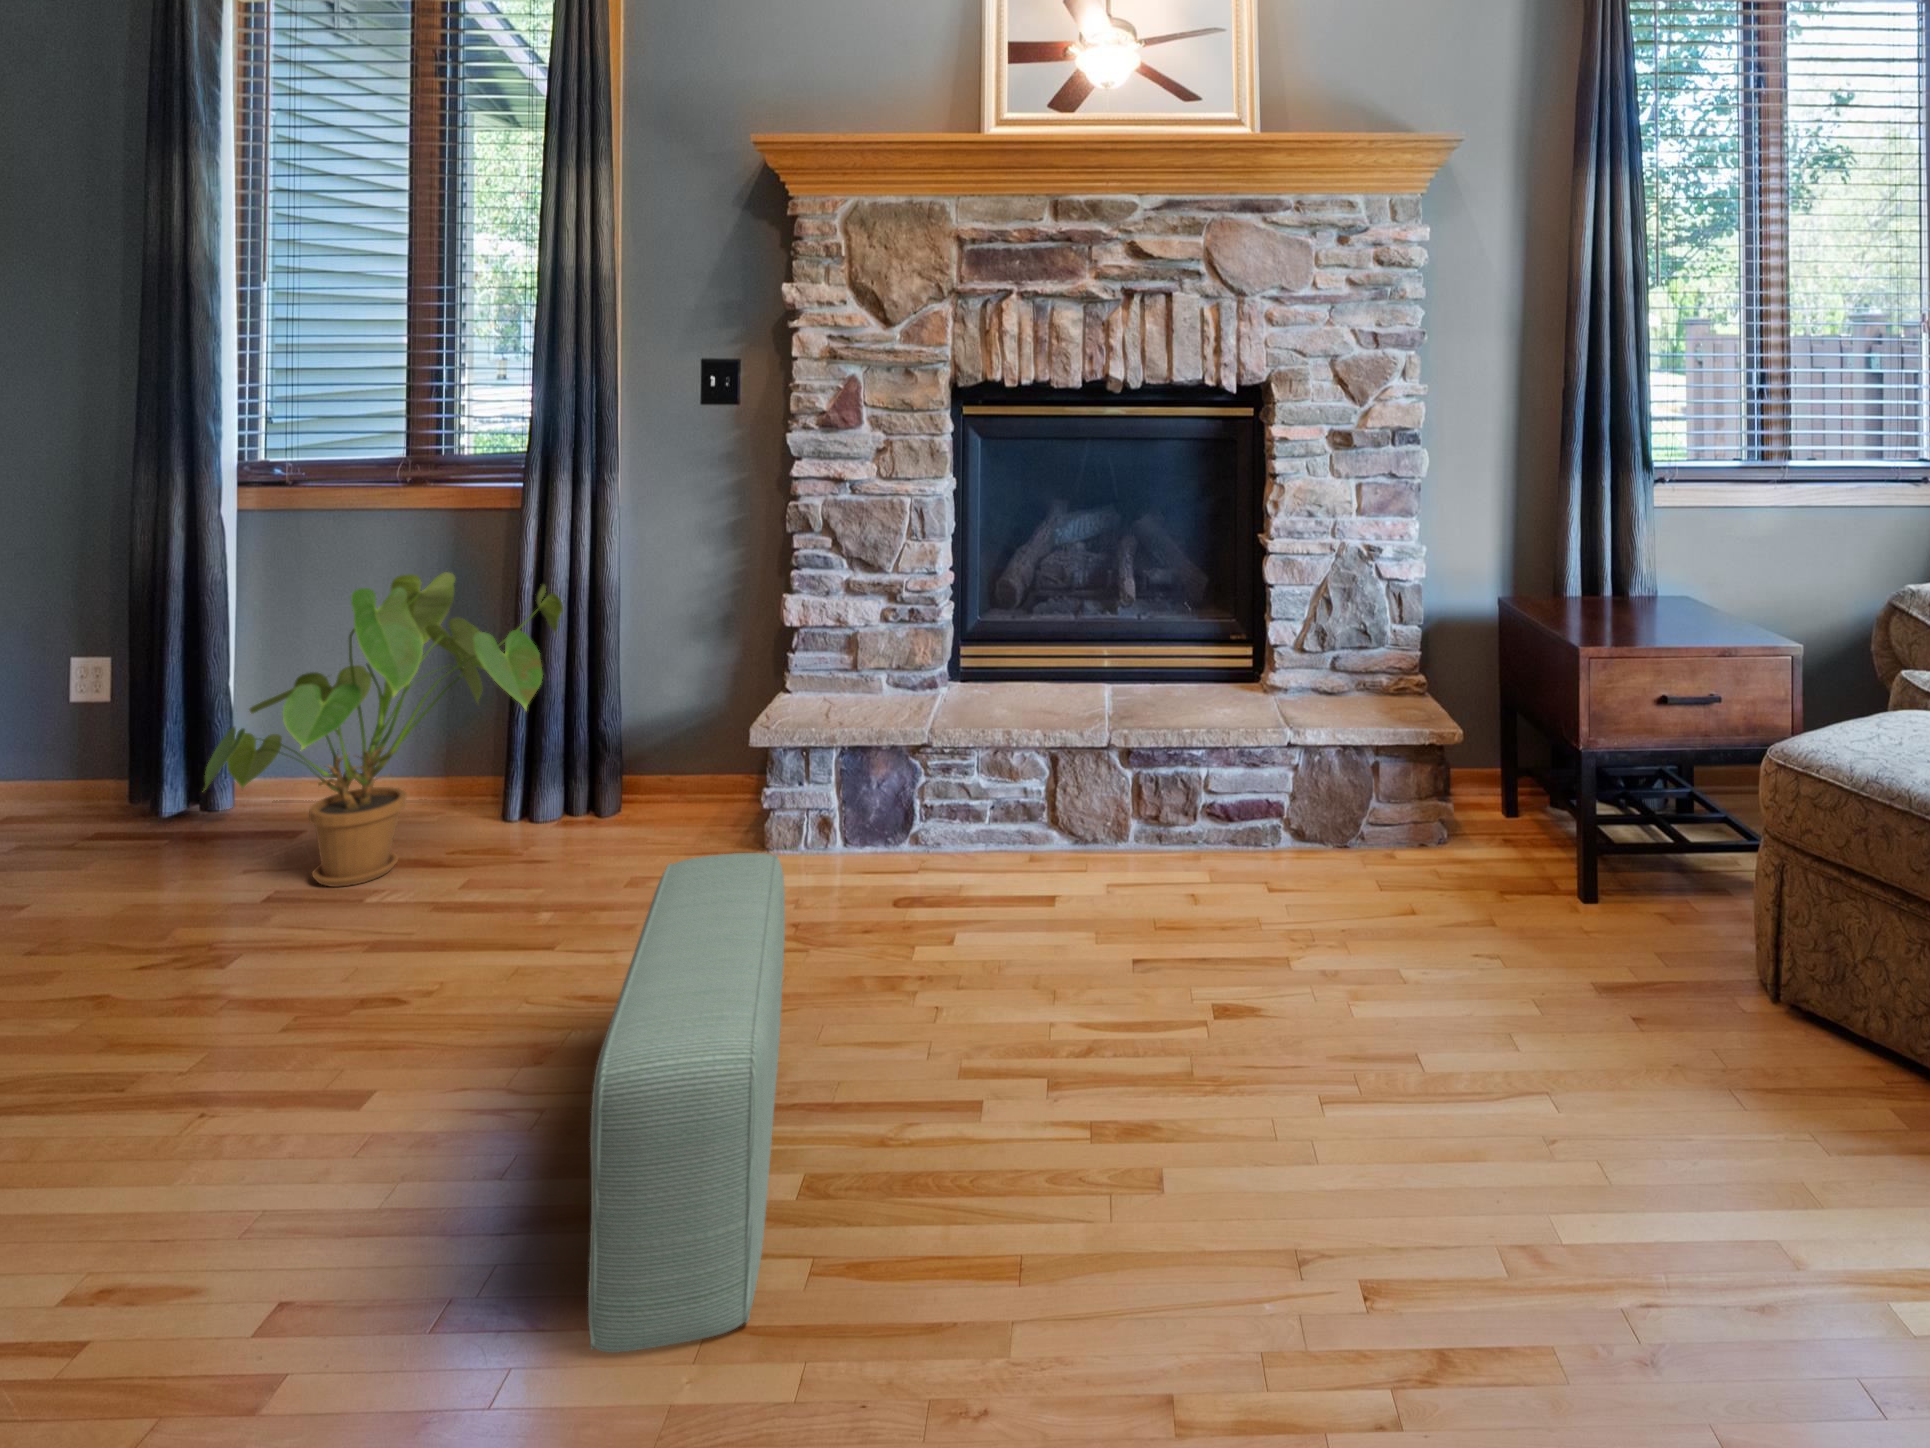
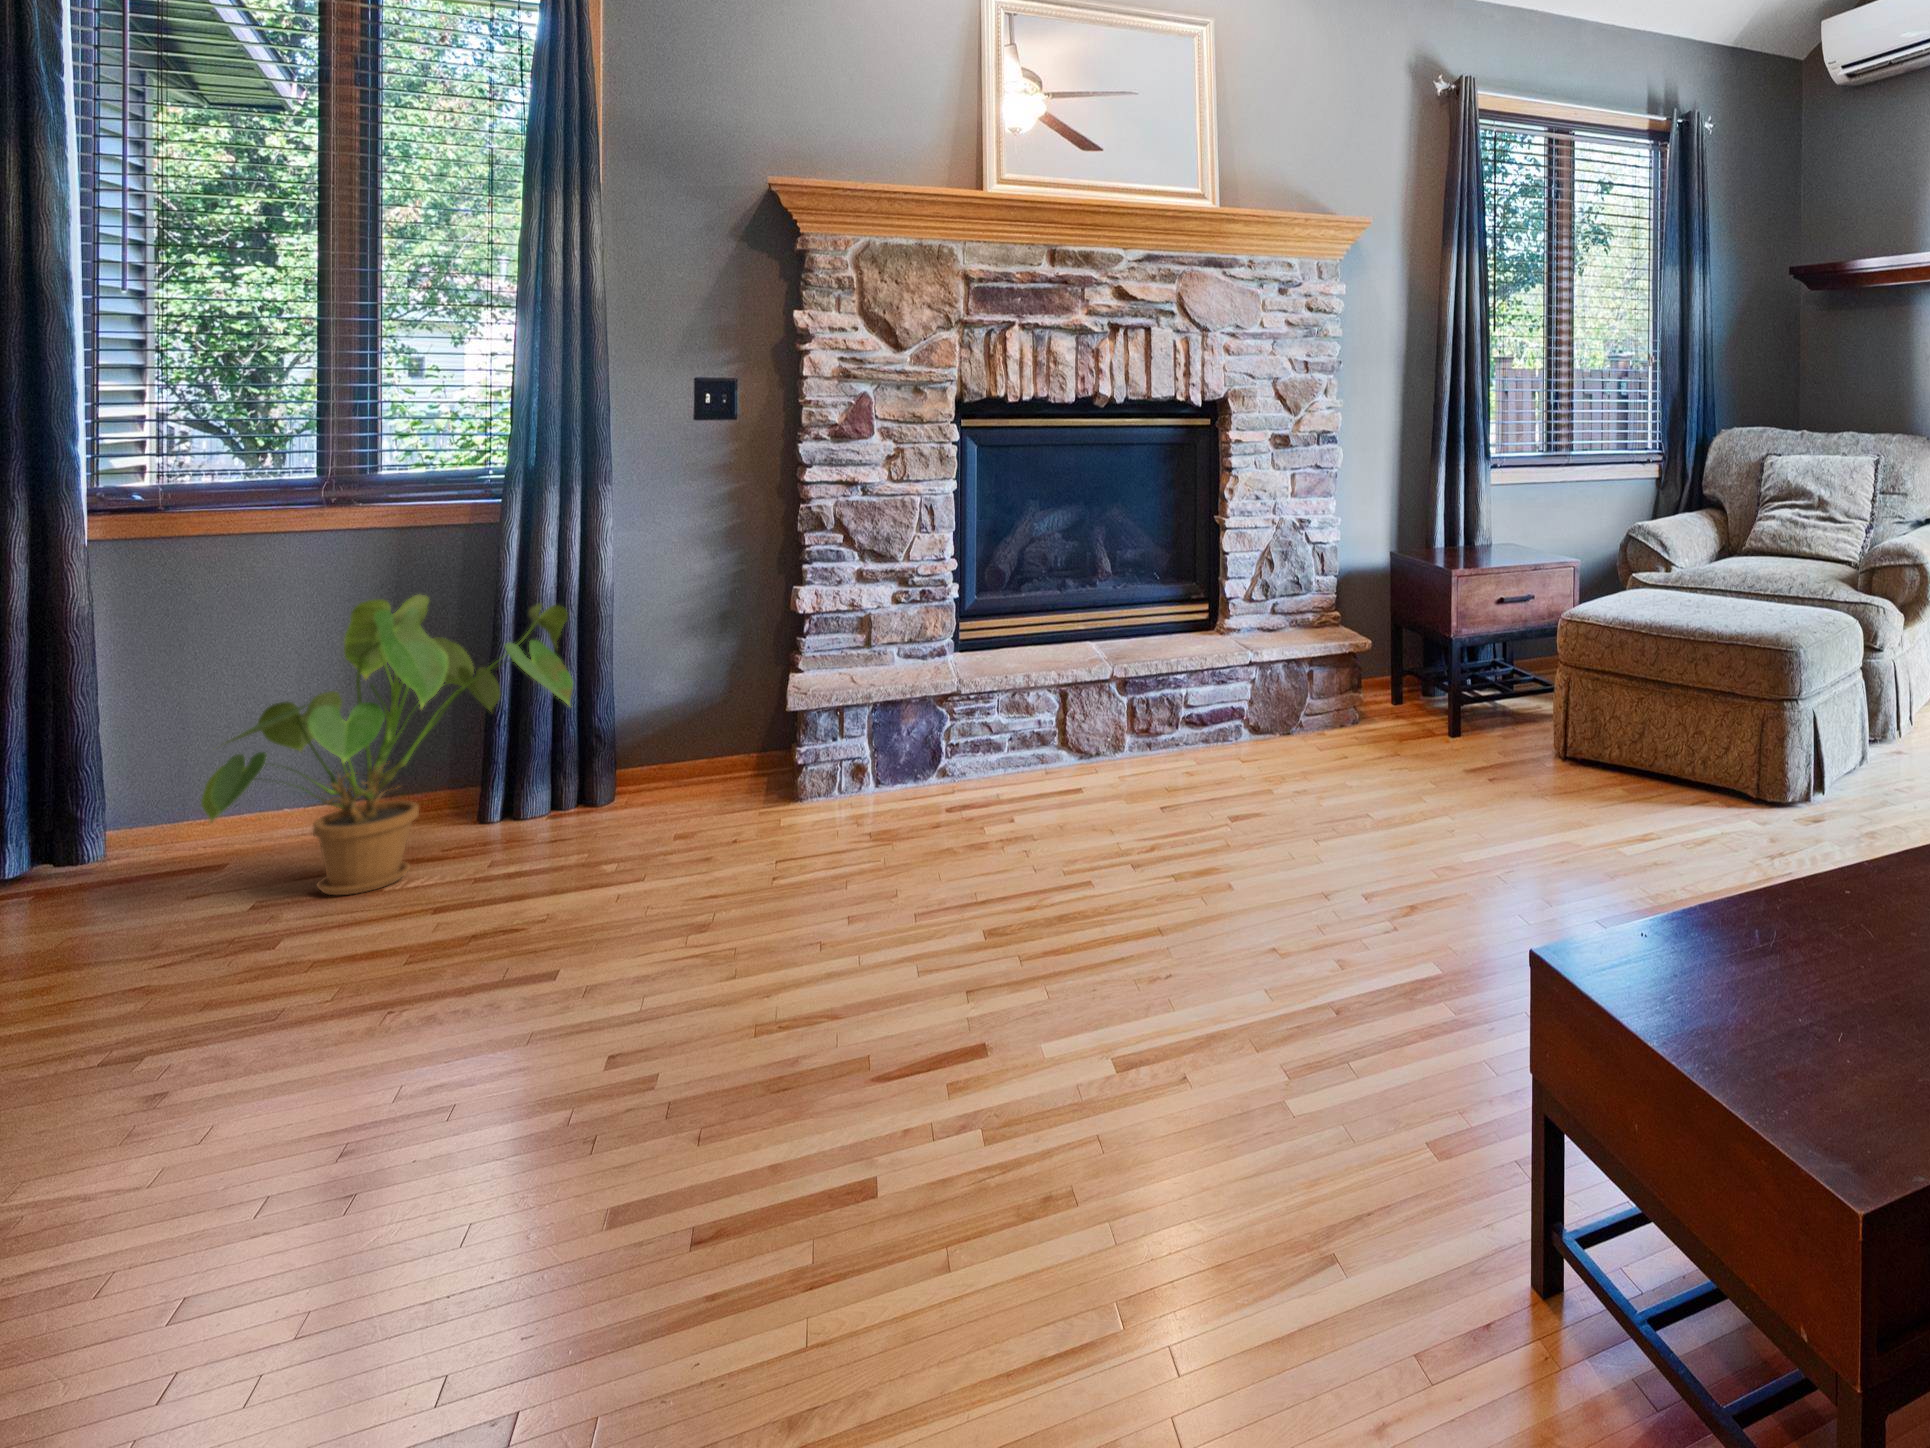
pouf: present [588,853,785,1353] -> none [830,759,1012,1026]

